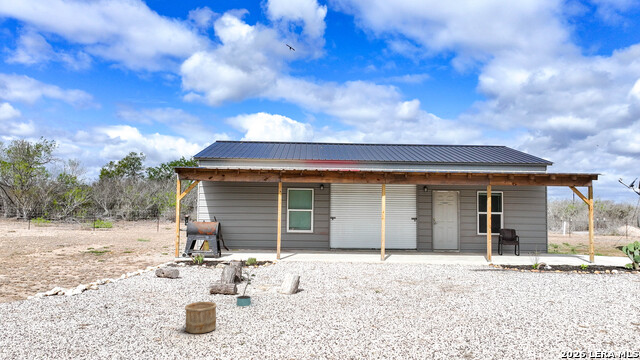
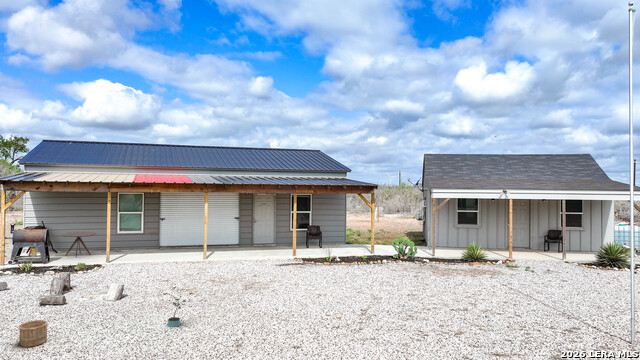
round table: none [232,230,266,256] -> present [61,232,97,257]
potted plant: present [234,260,255,306] -> present [164,287,185,327]

